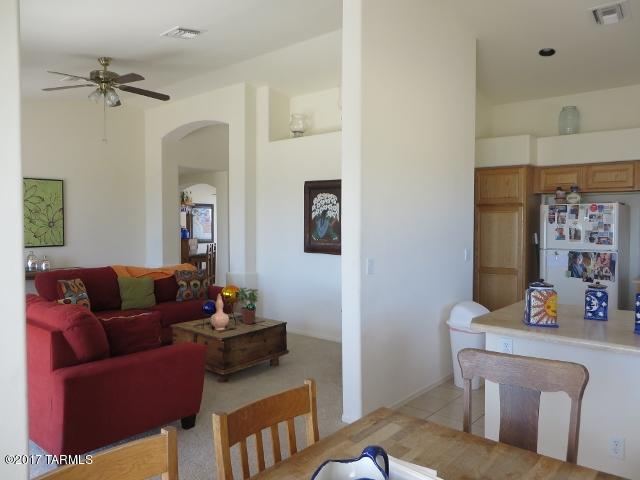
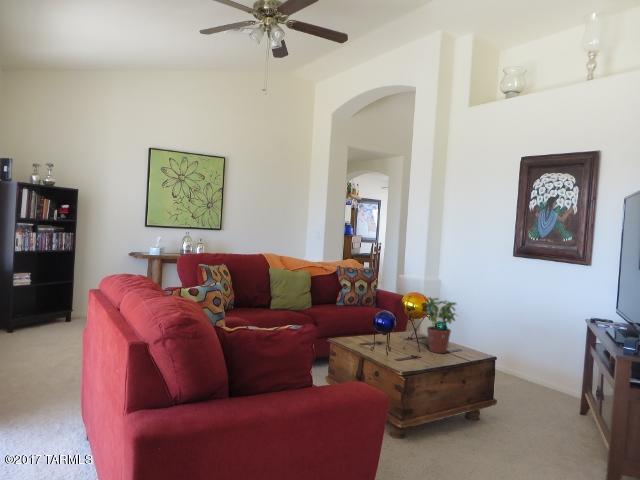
vase: present [211,294,229,330] -> none [384,303,411,358]

